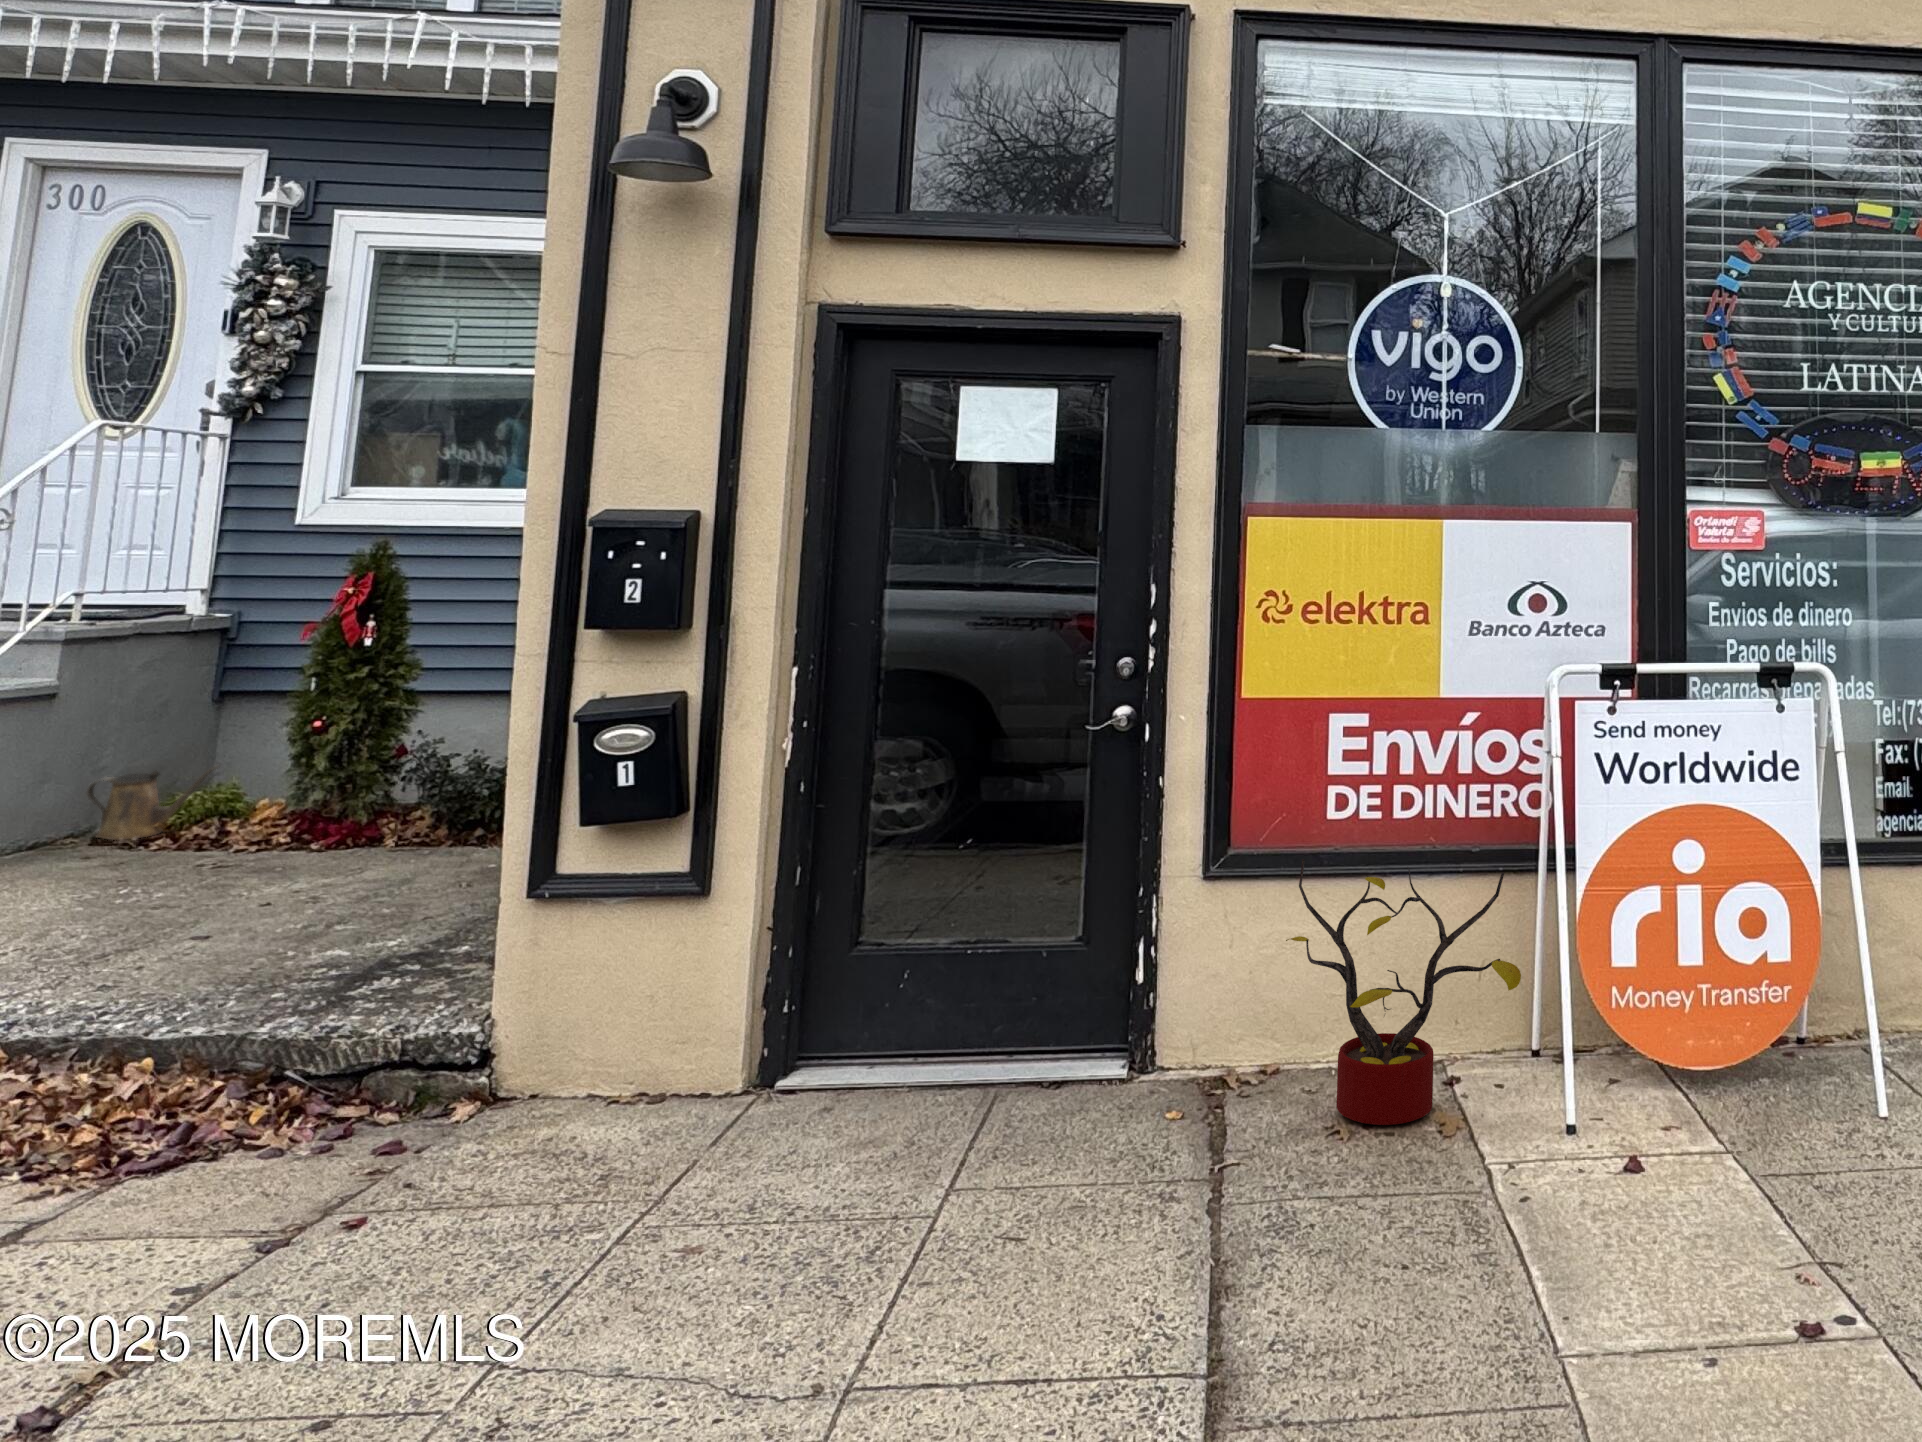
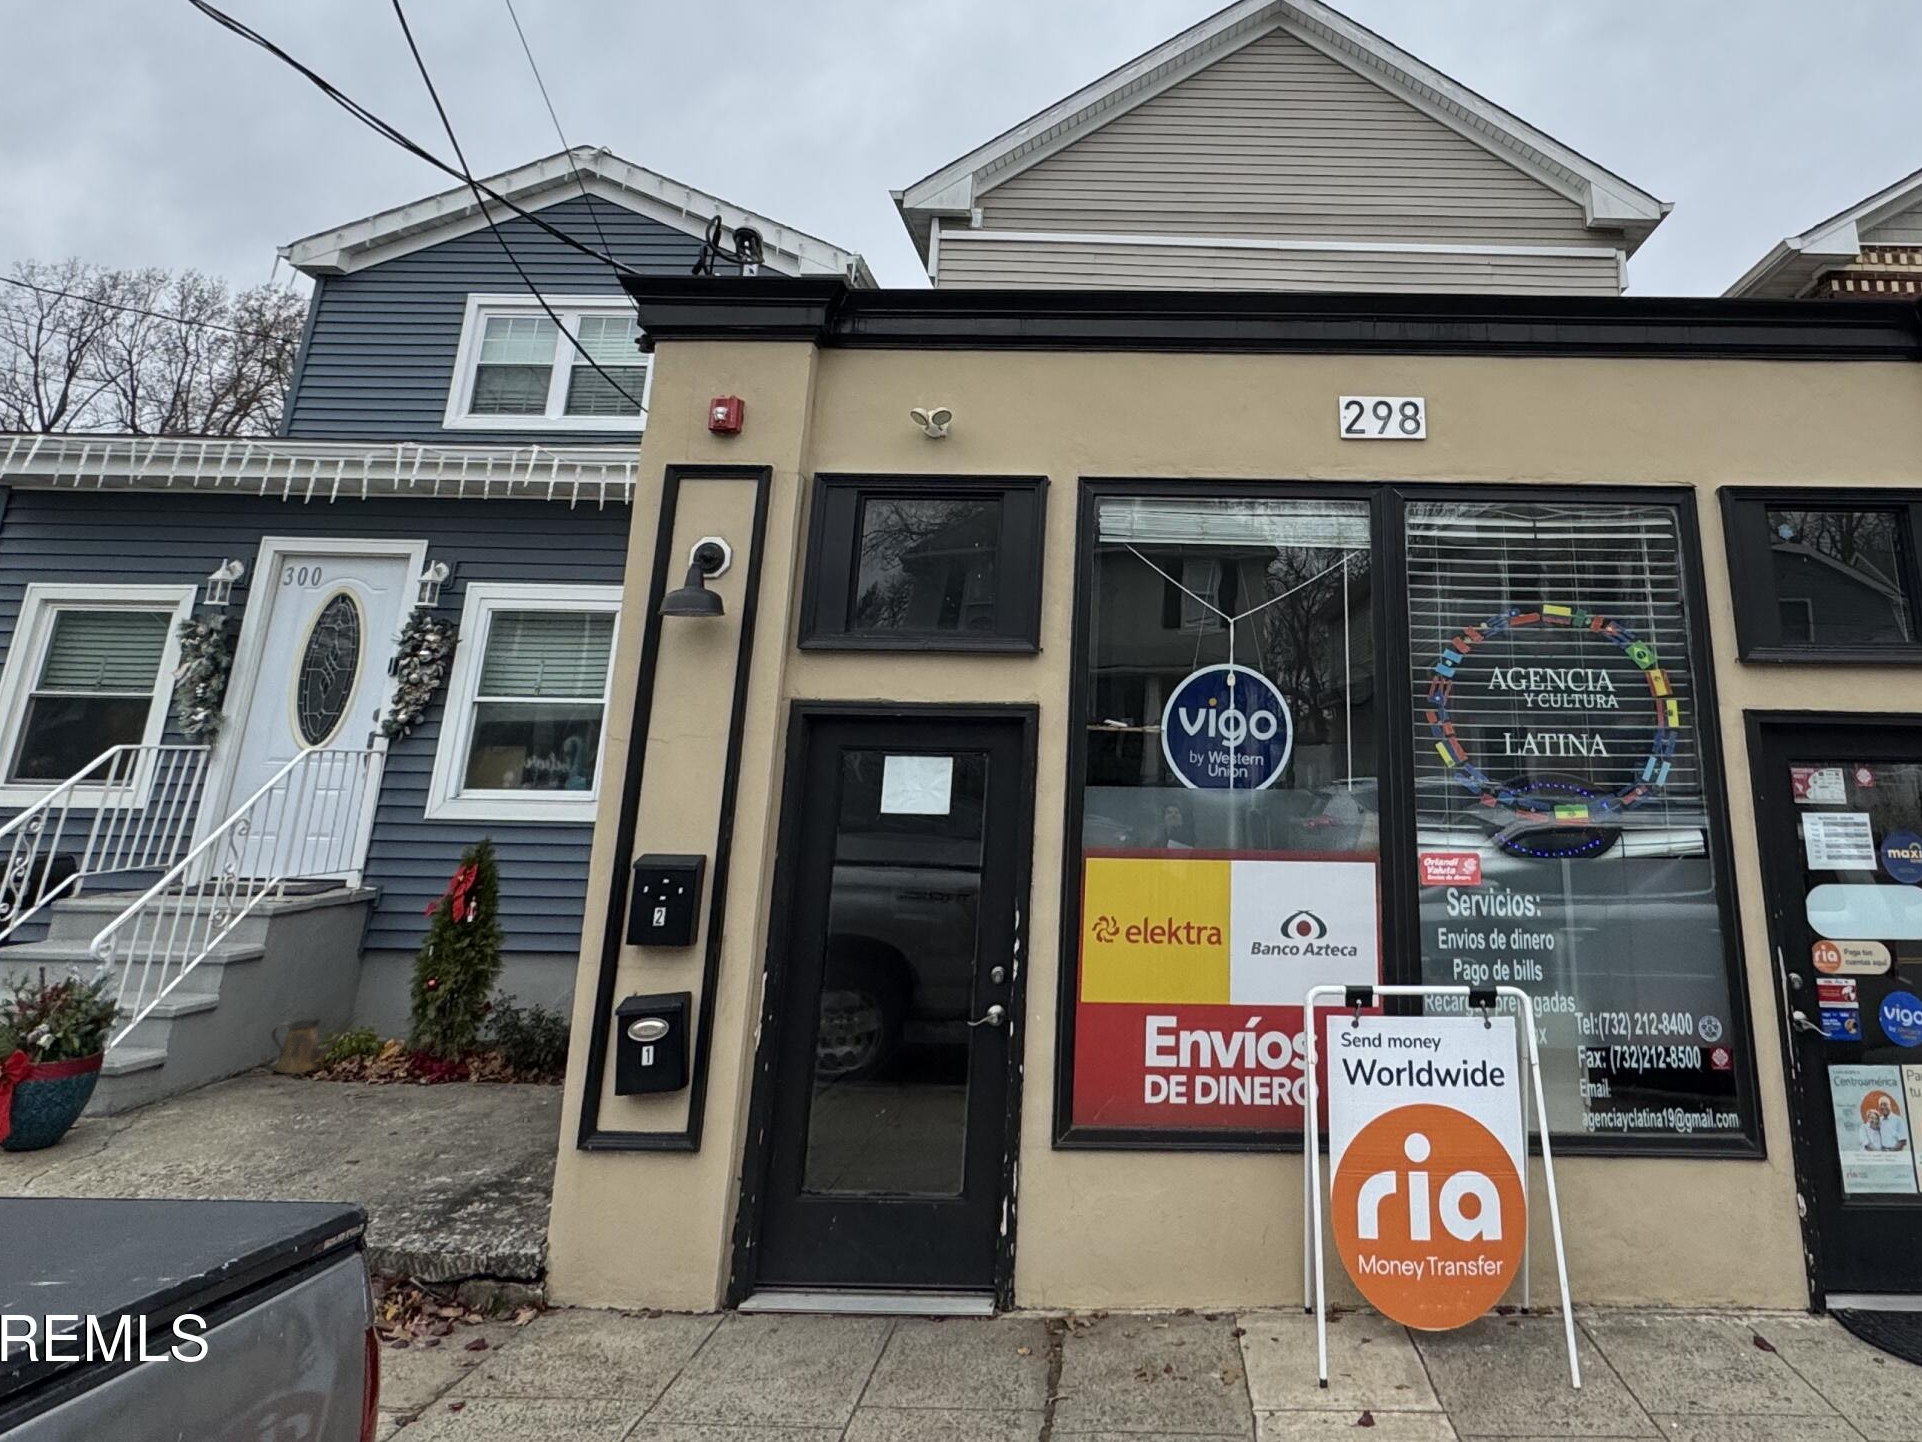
decorative plant: present [1286,859,1521,1125] -> none [1113,1138,1285,1367]

